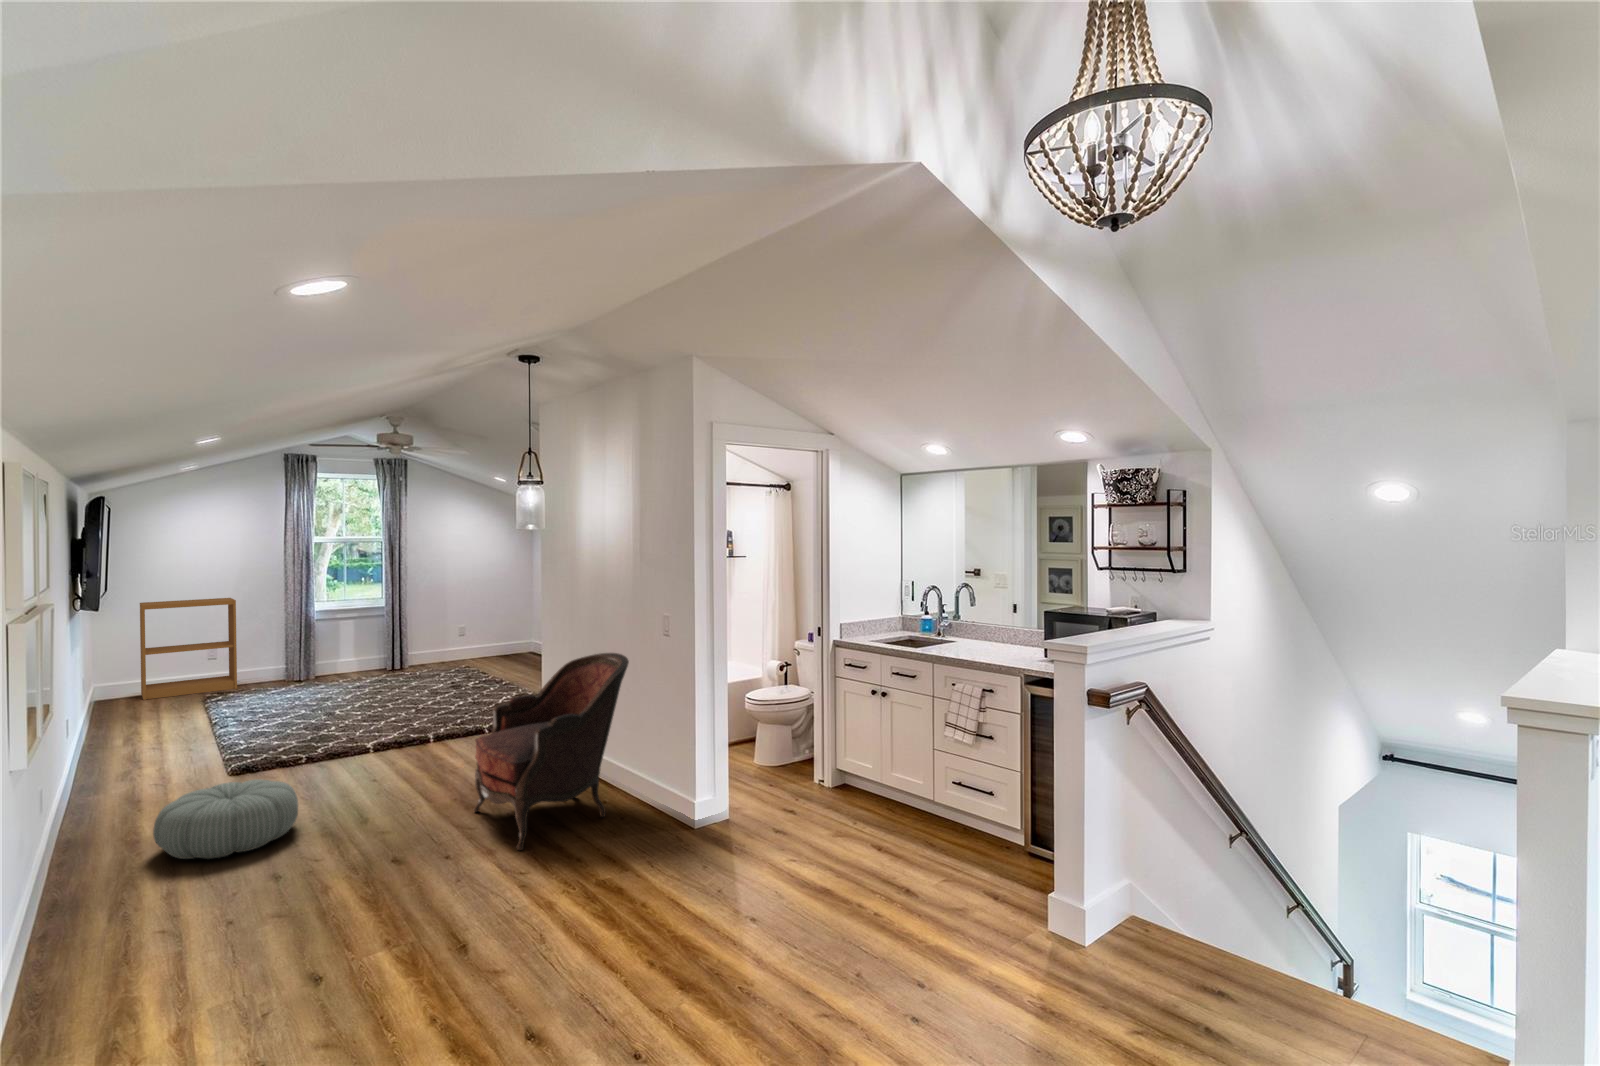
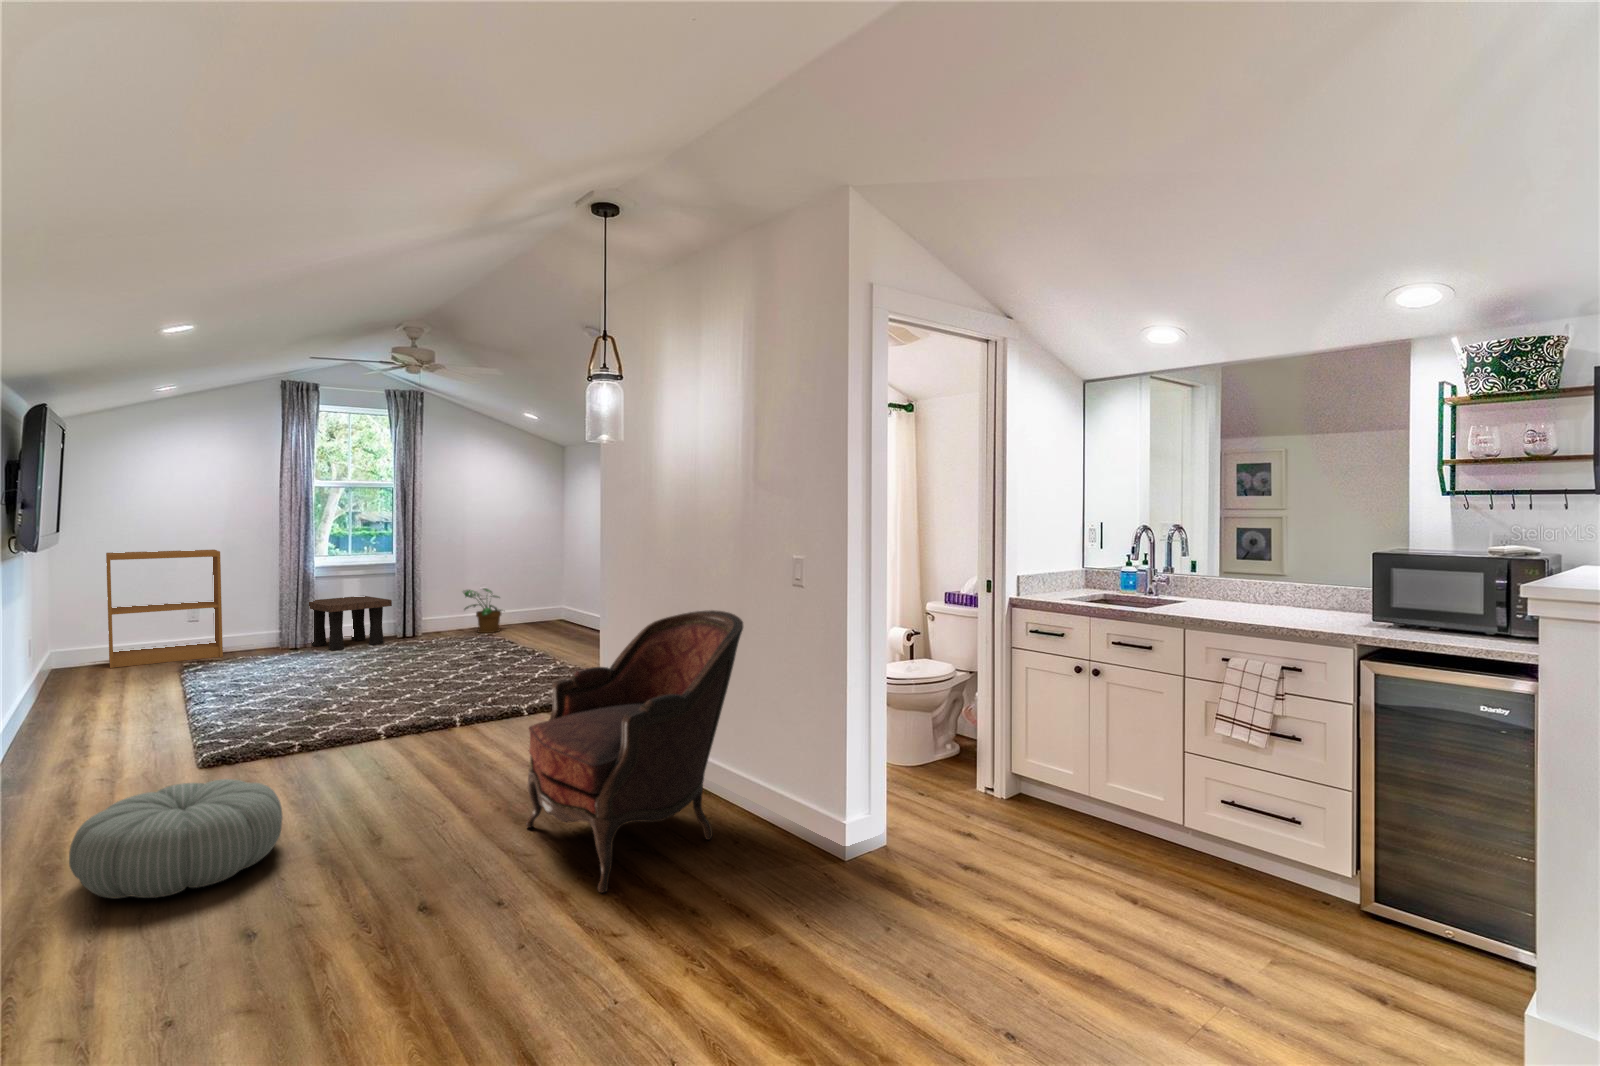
potted plant: none [442,626,480,665] -> present [463,588,501,633]
side table: none [304,634,381,682] -> present [309,596,392,651]

